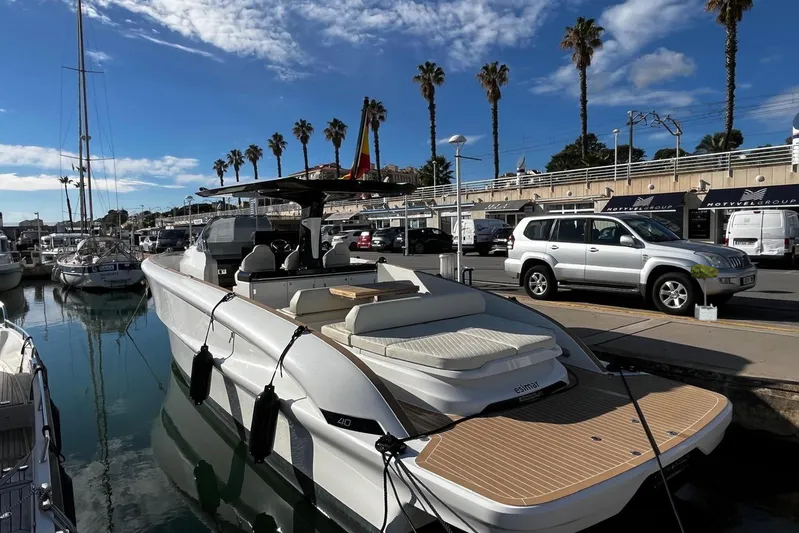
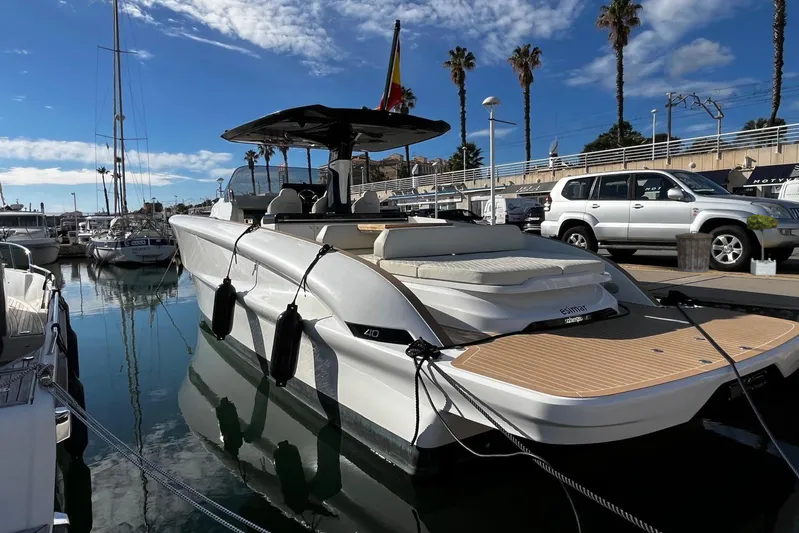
trash can: none [627,277,662,316] -> present [675,231,713,273]

